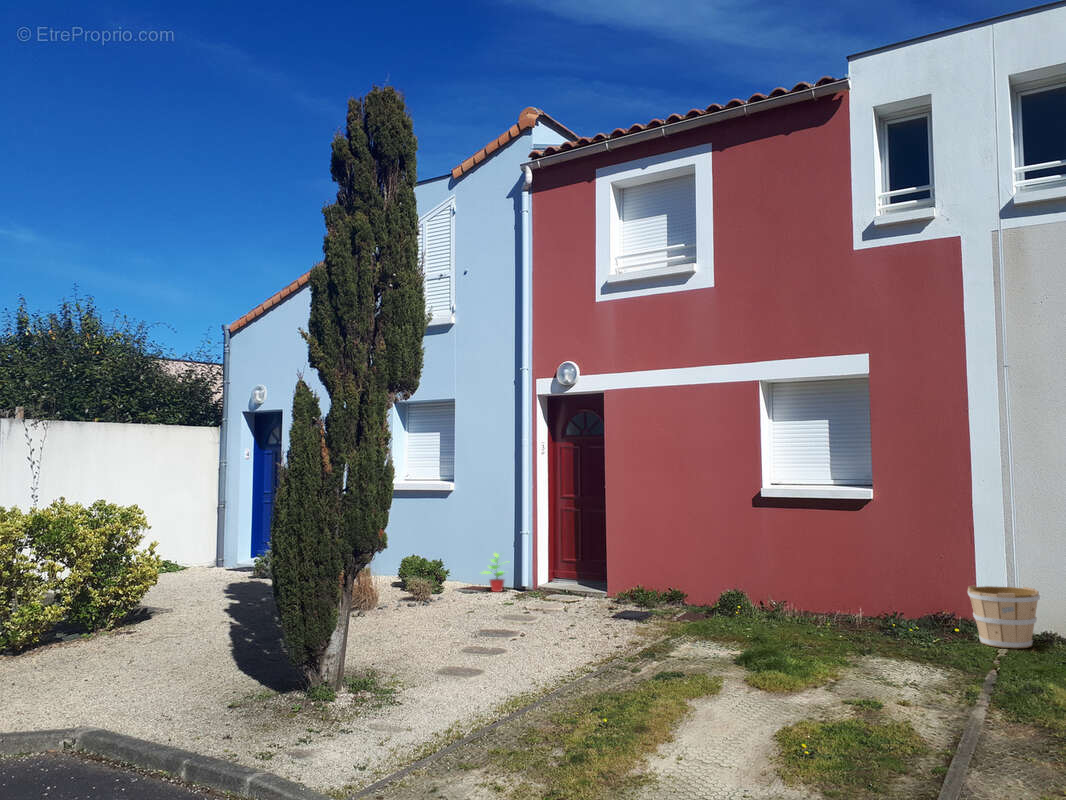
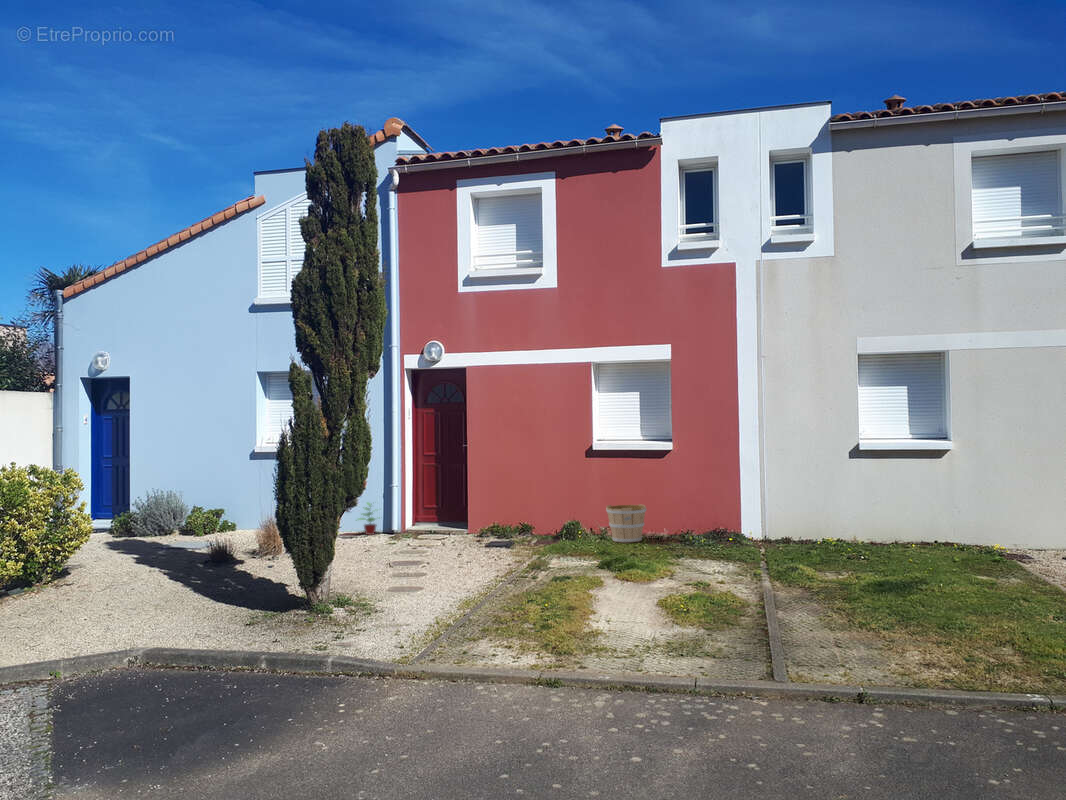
wooden bucket: present [968,585,1040,648] -> present [606,504,646,543]

